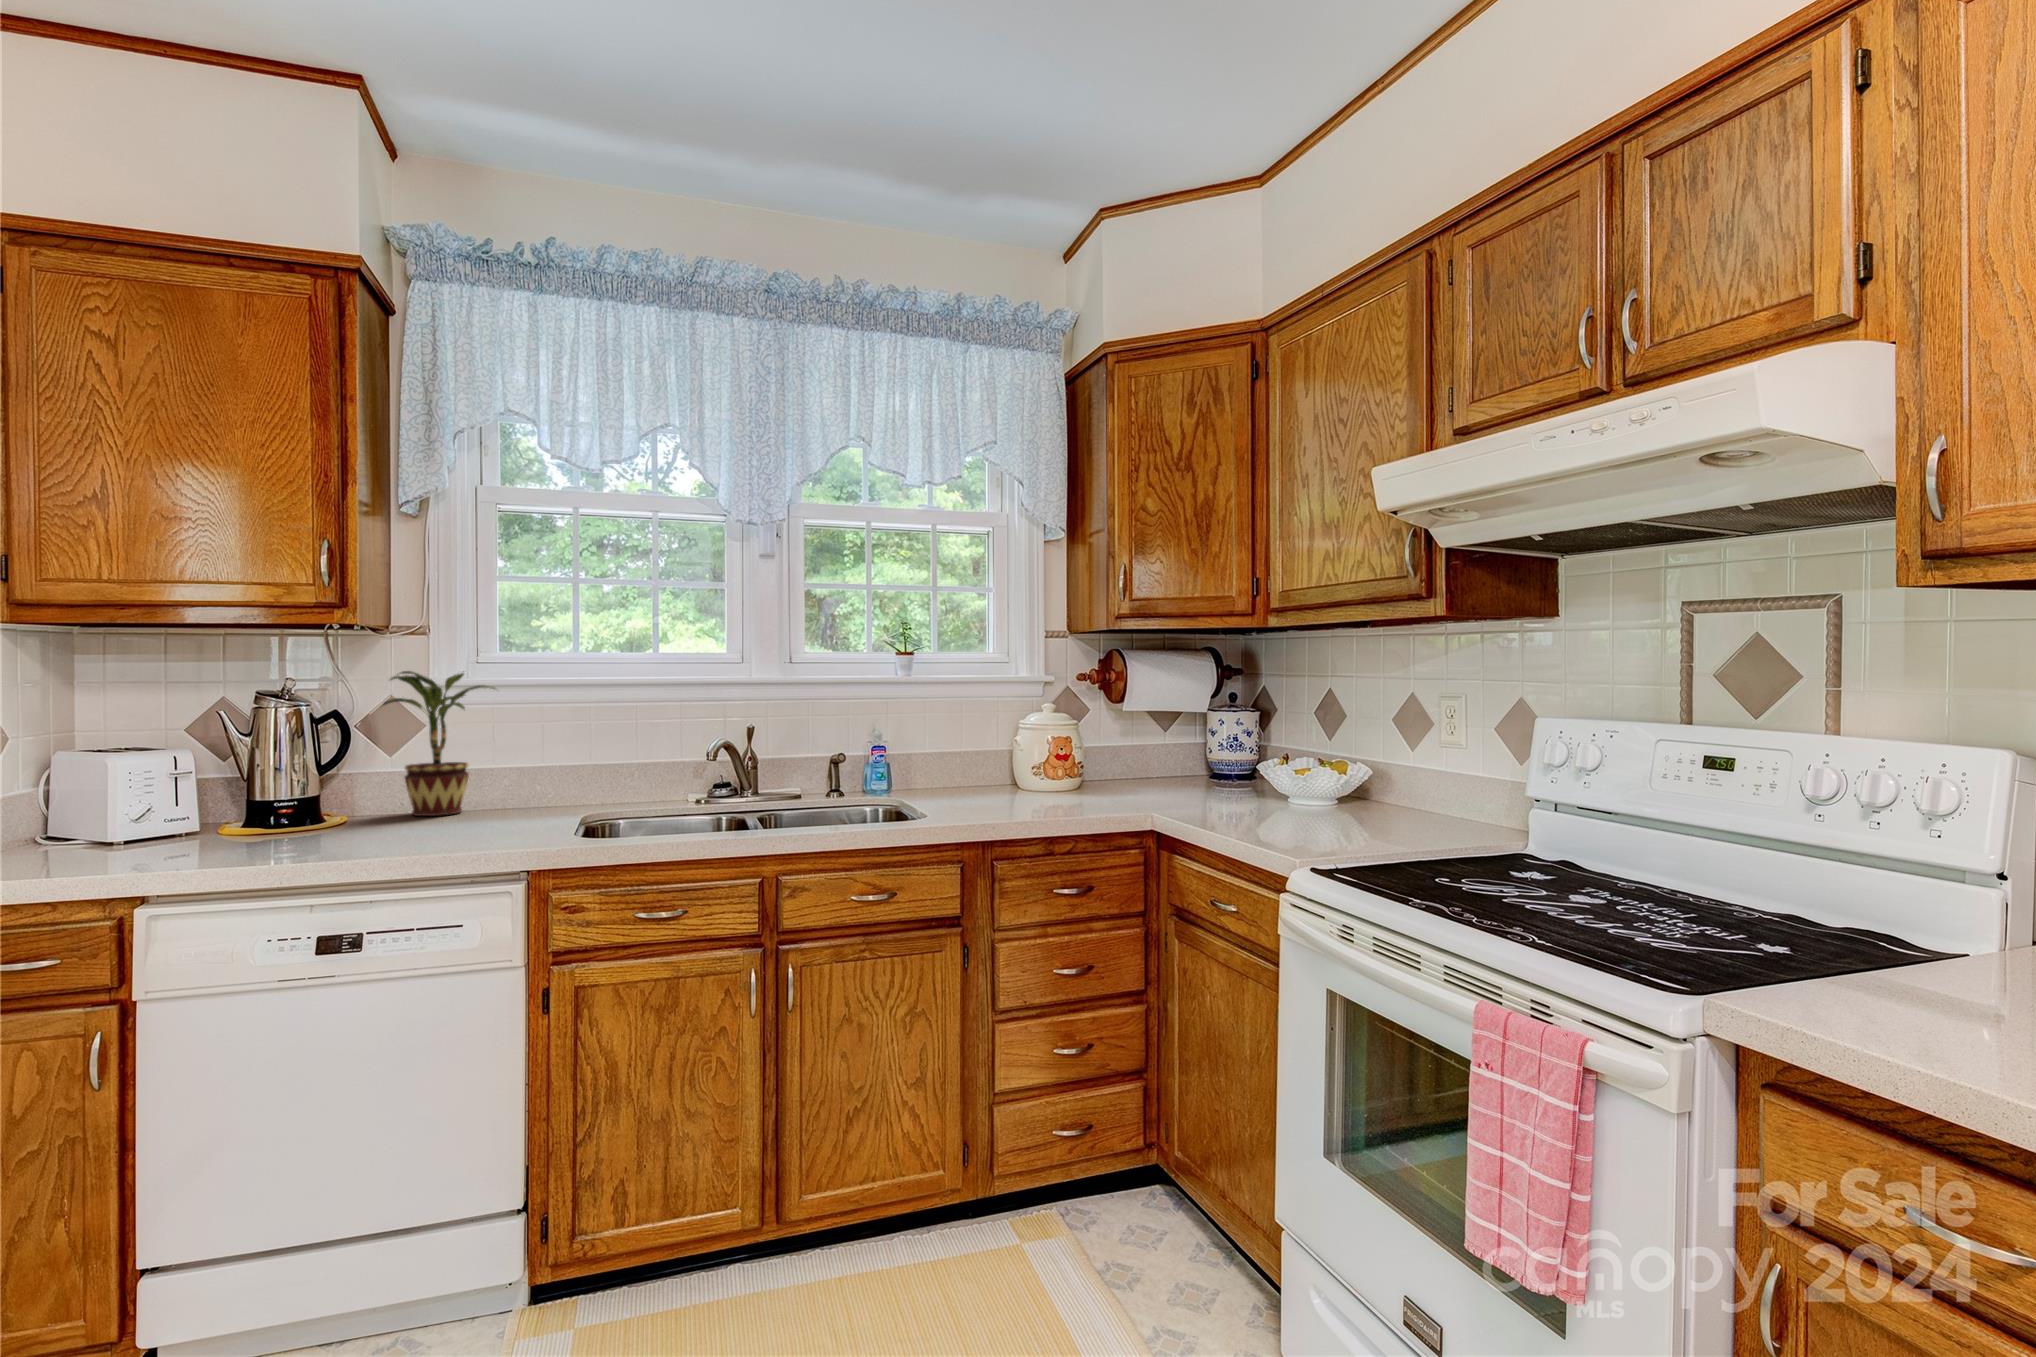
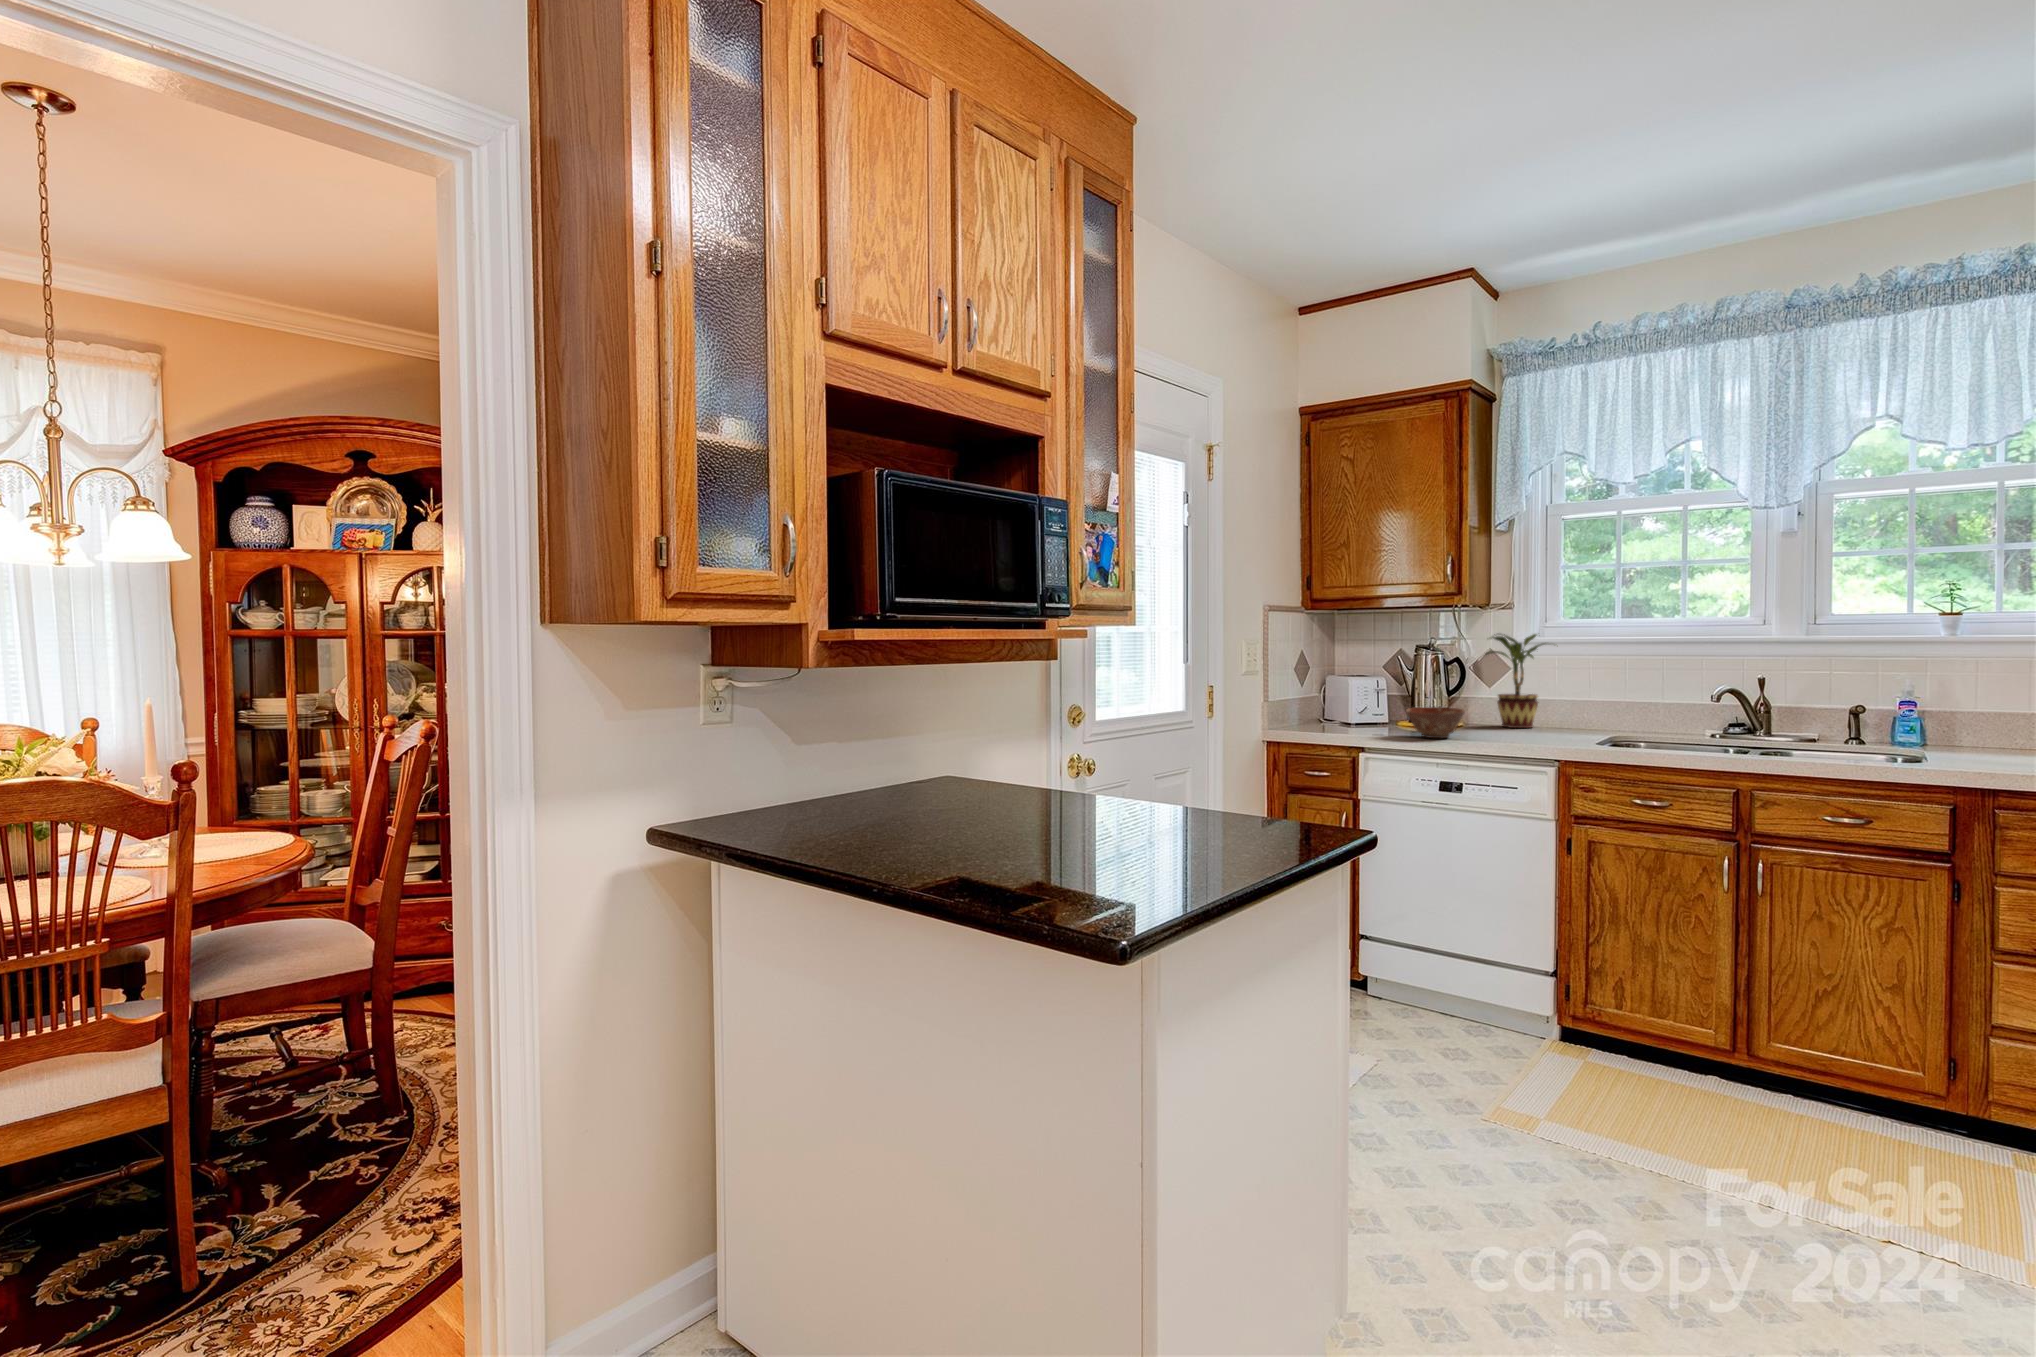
ceramic bowl: none [242,797,362,856] -> present [1406,707,1465,738]

